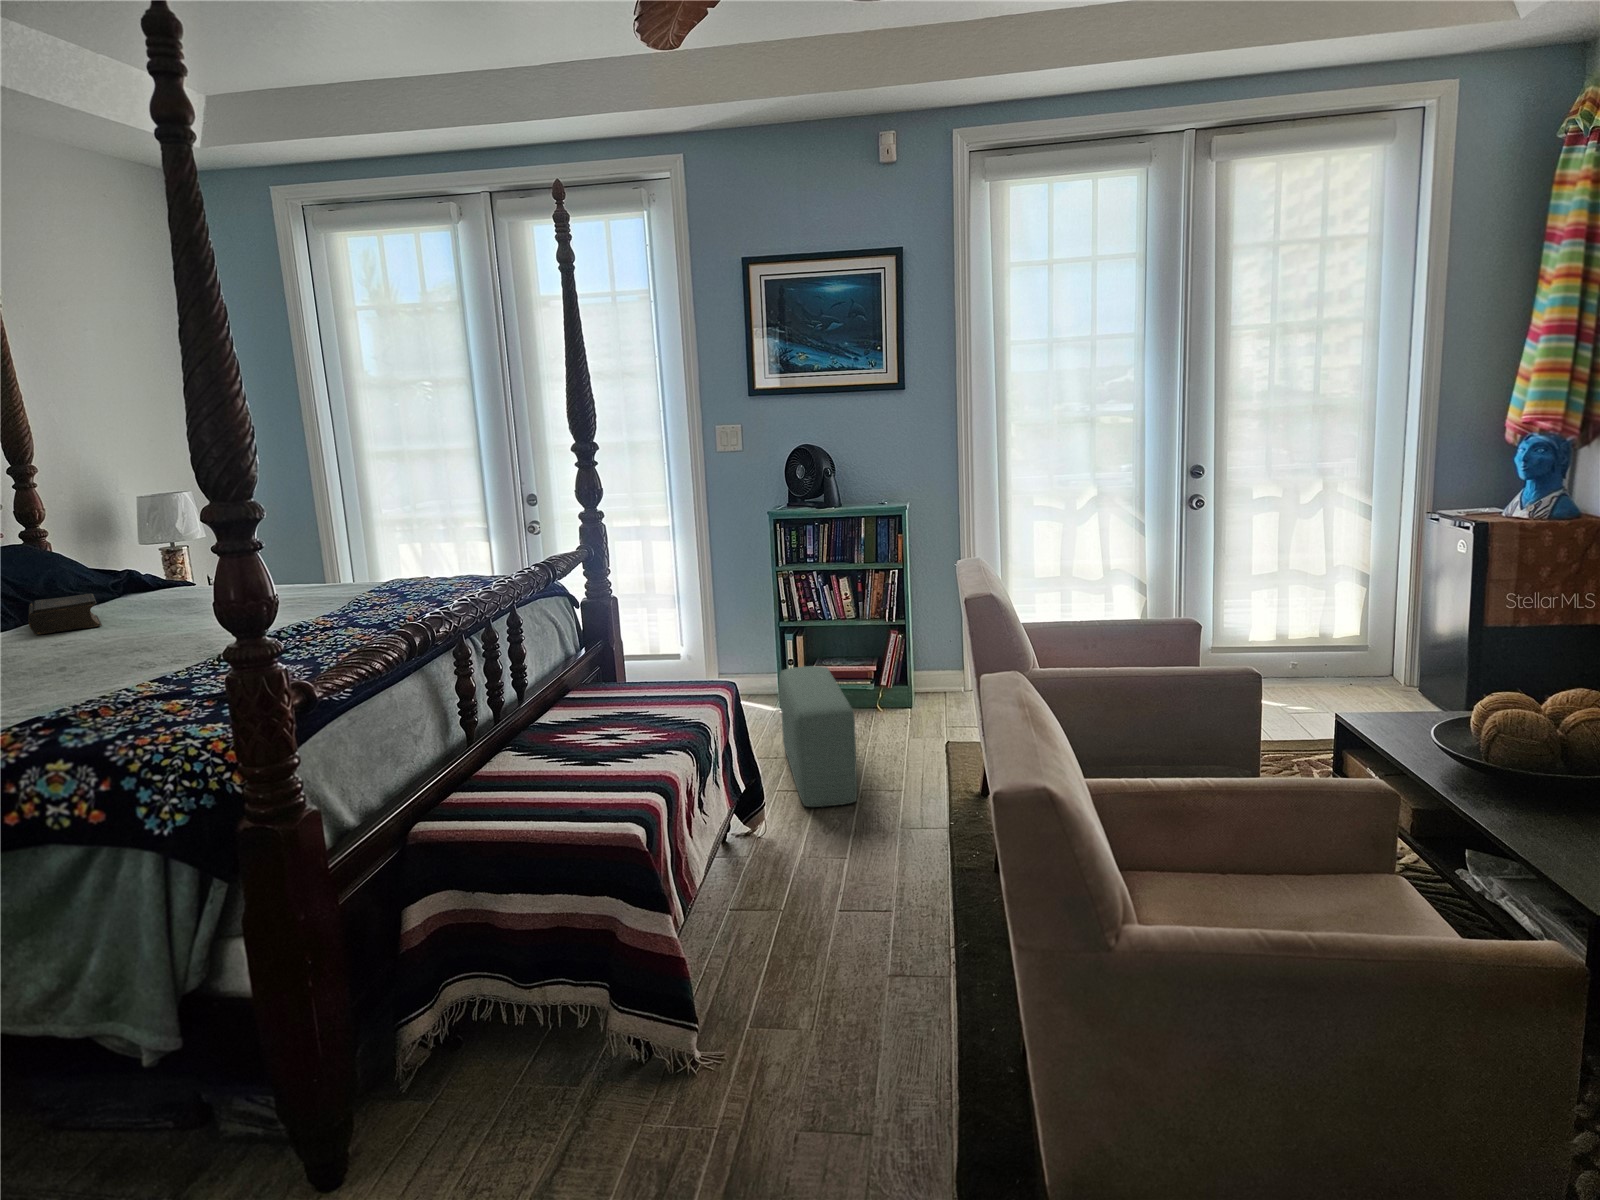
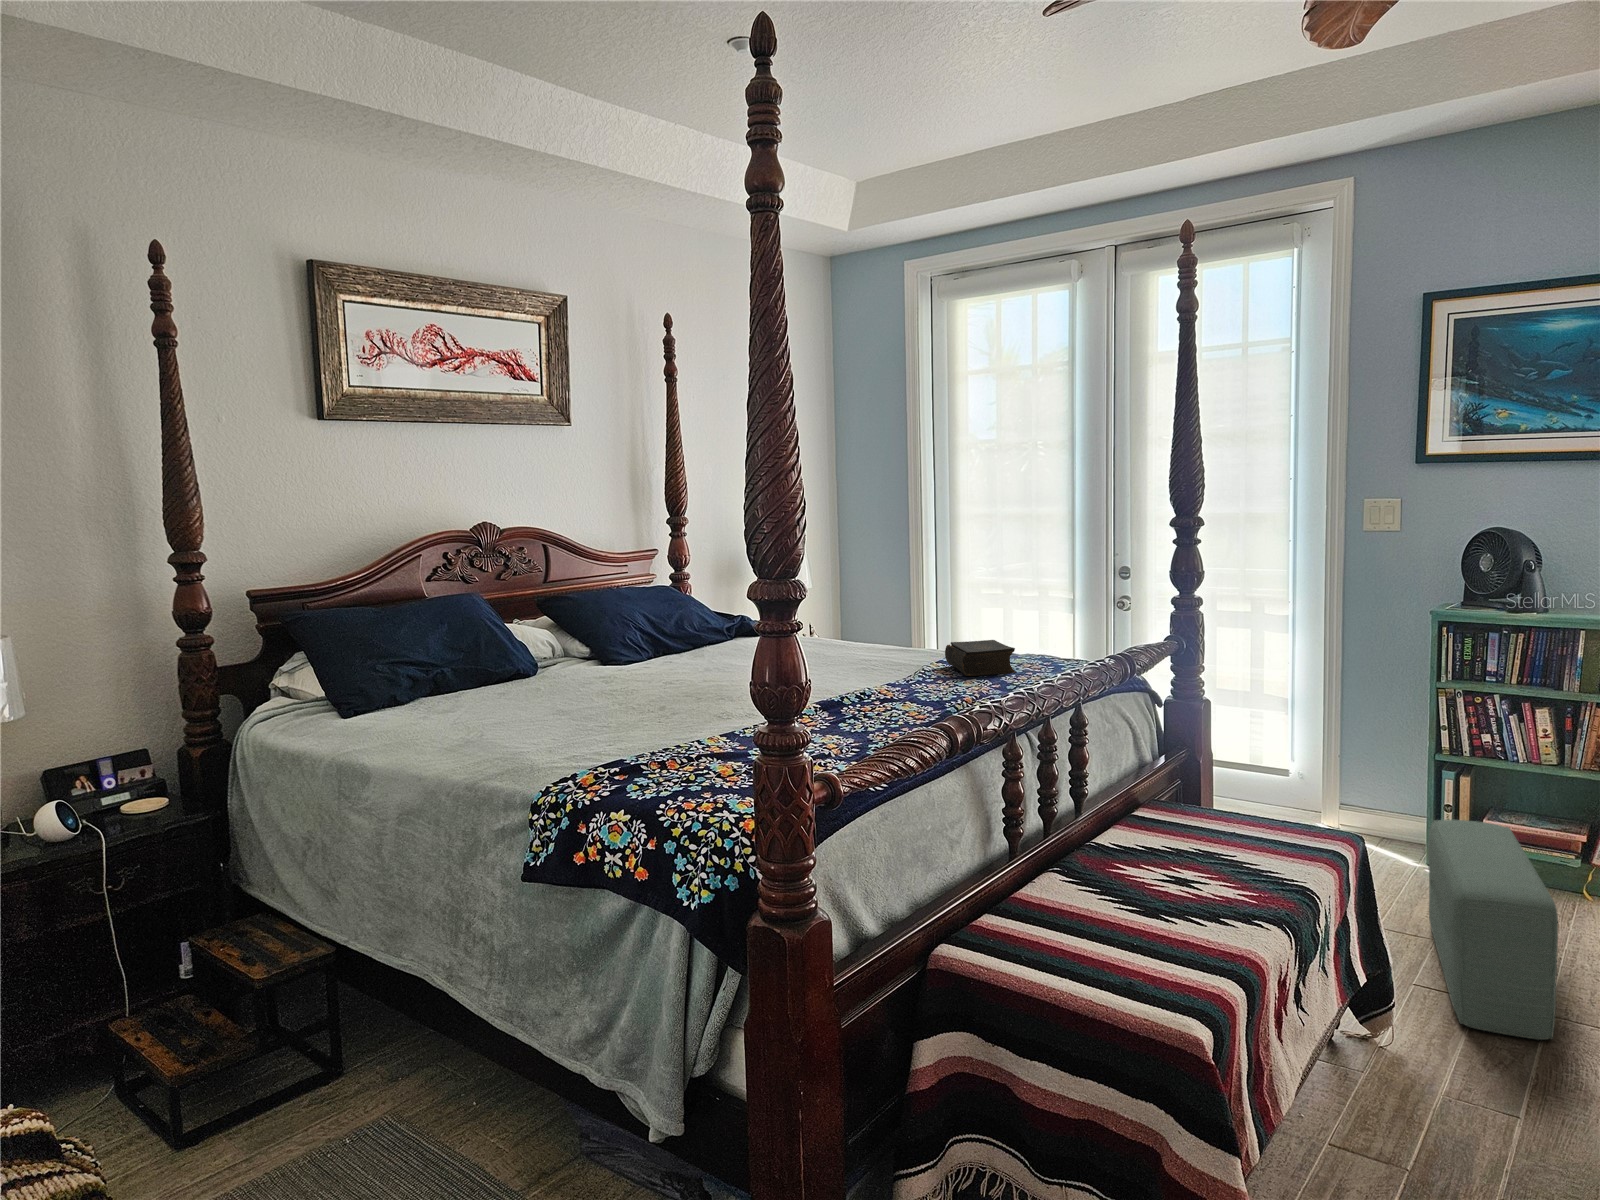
book: present [28,593,102,635] -> present [945,640,1016,676]

